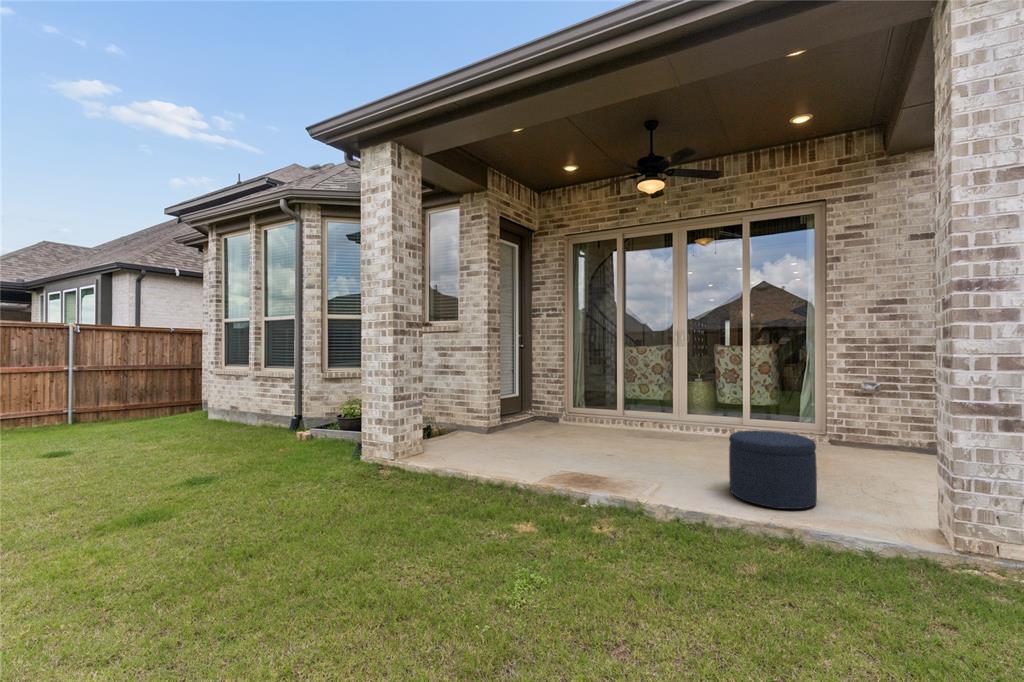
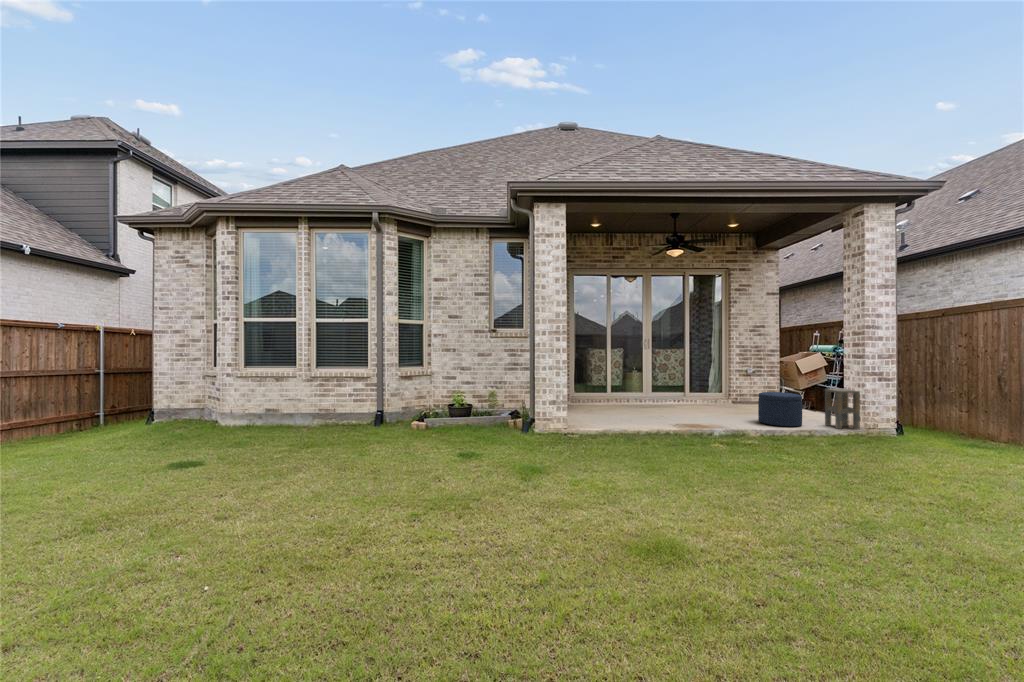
side table: none [871,435,940,546] -> present [825,389,860,430]

